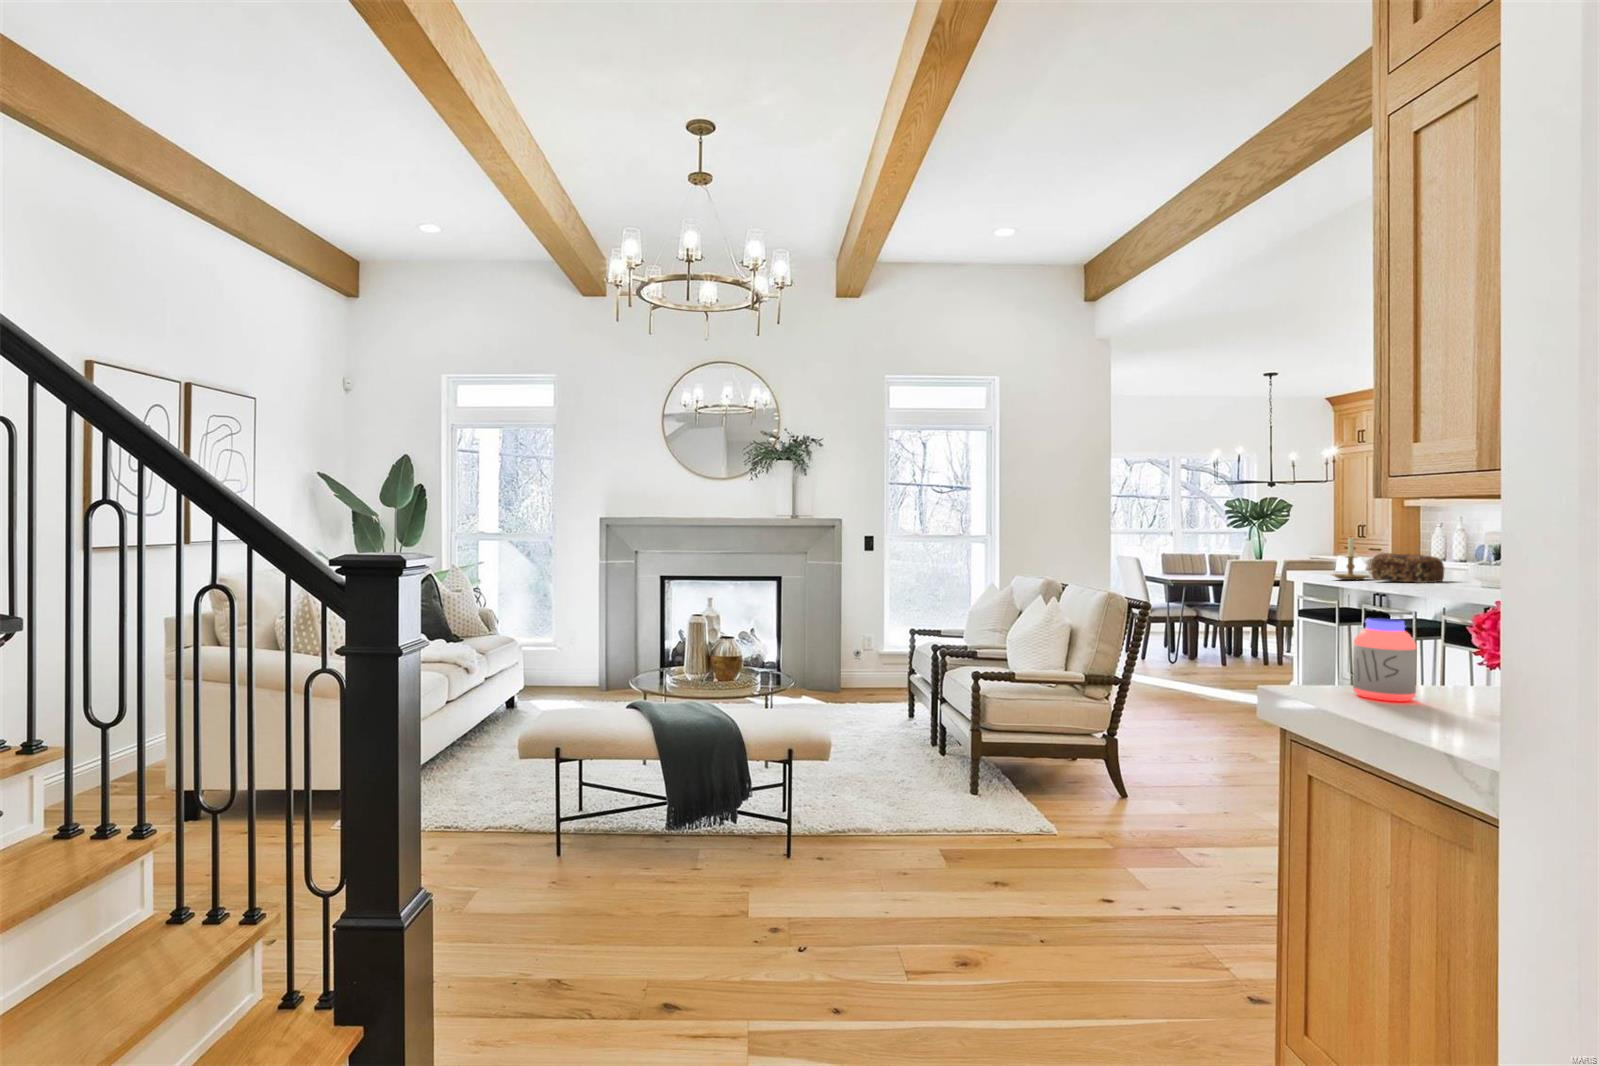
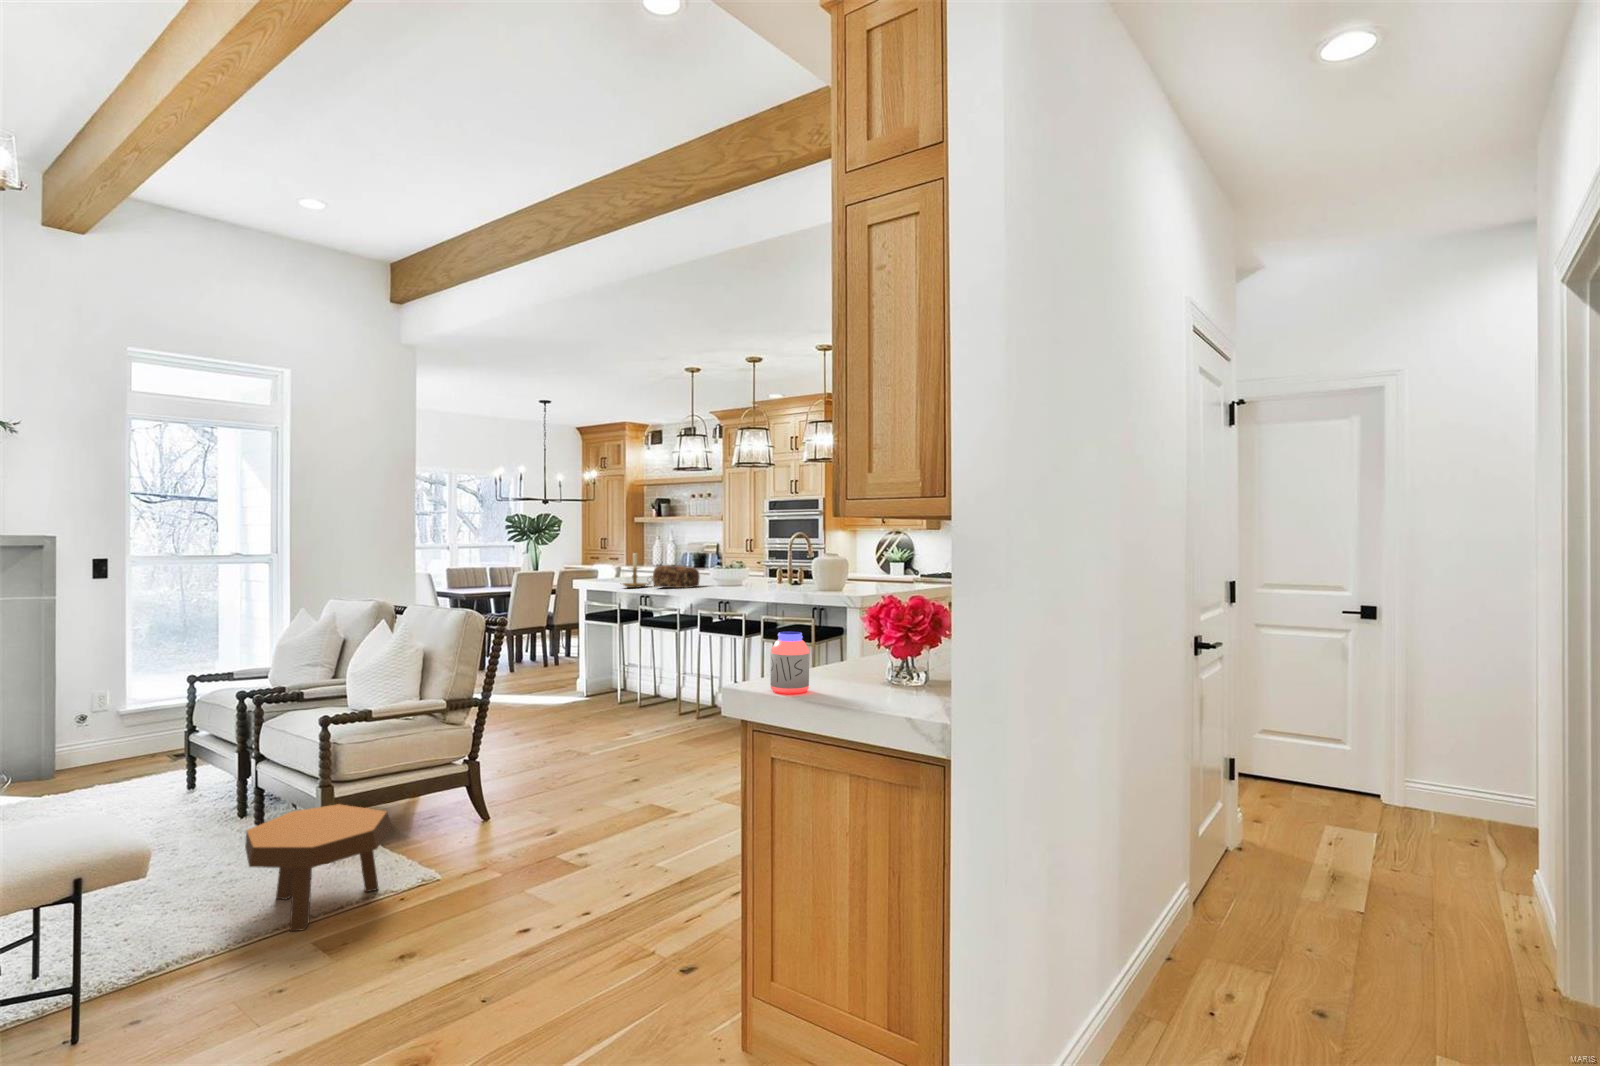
footstool: none [903,743,1017,841] -> present [245,804,393,931]

